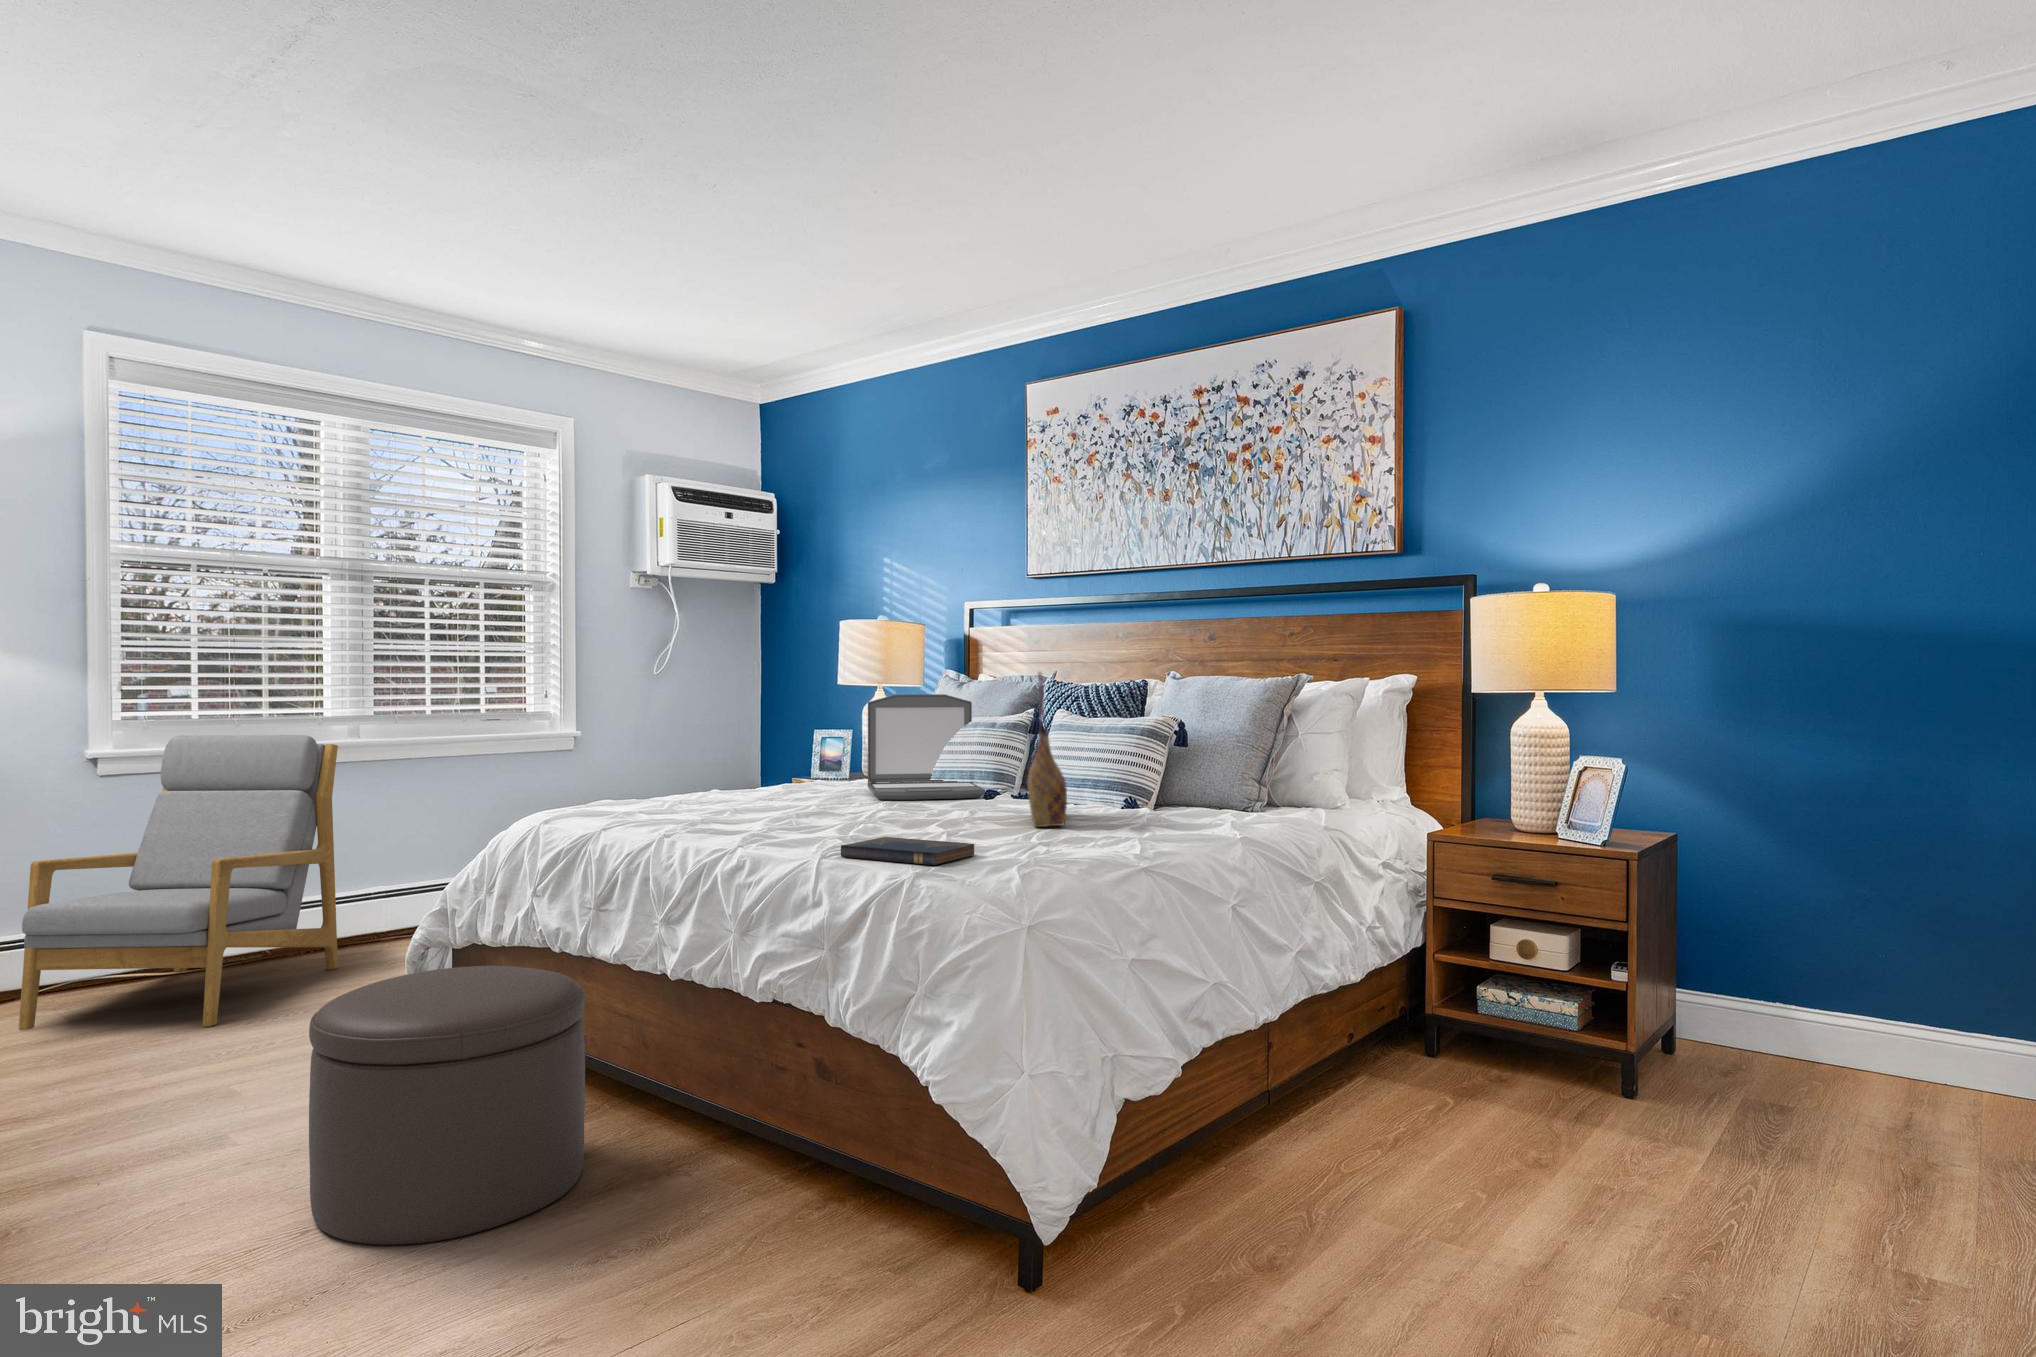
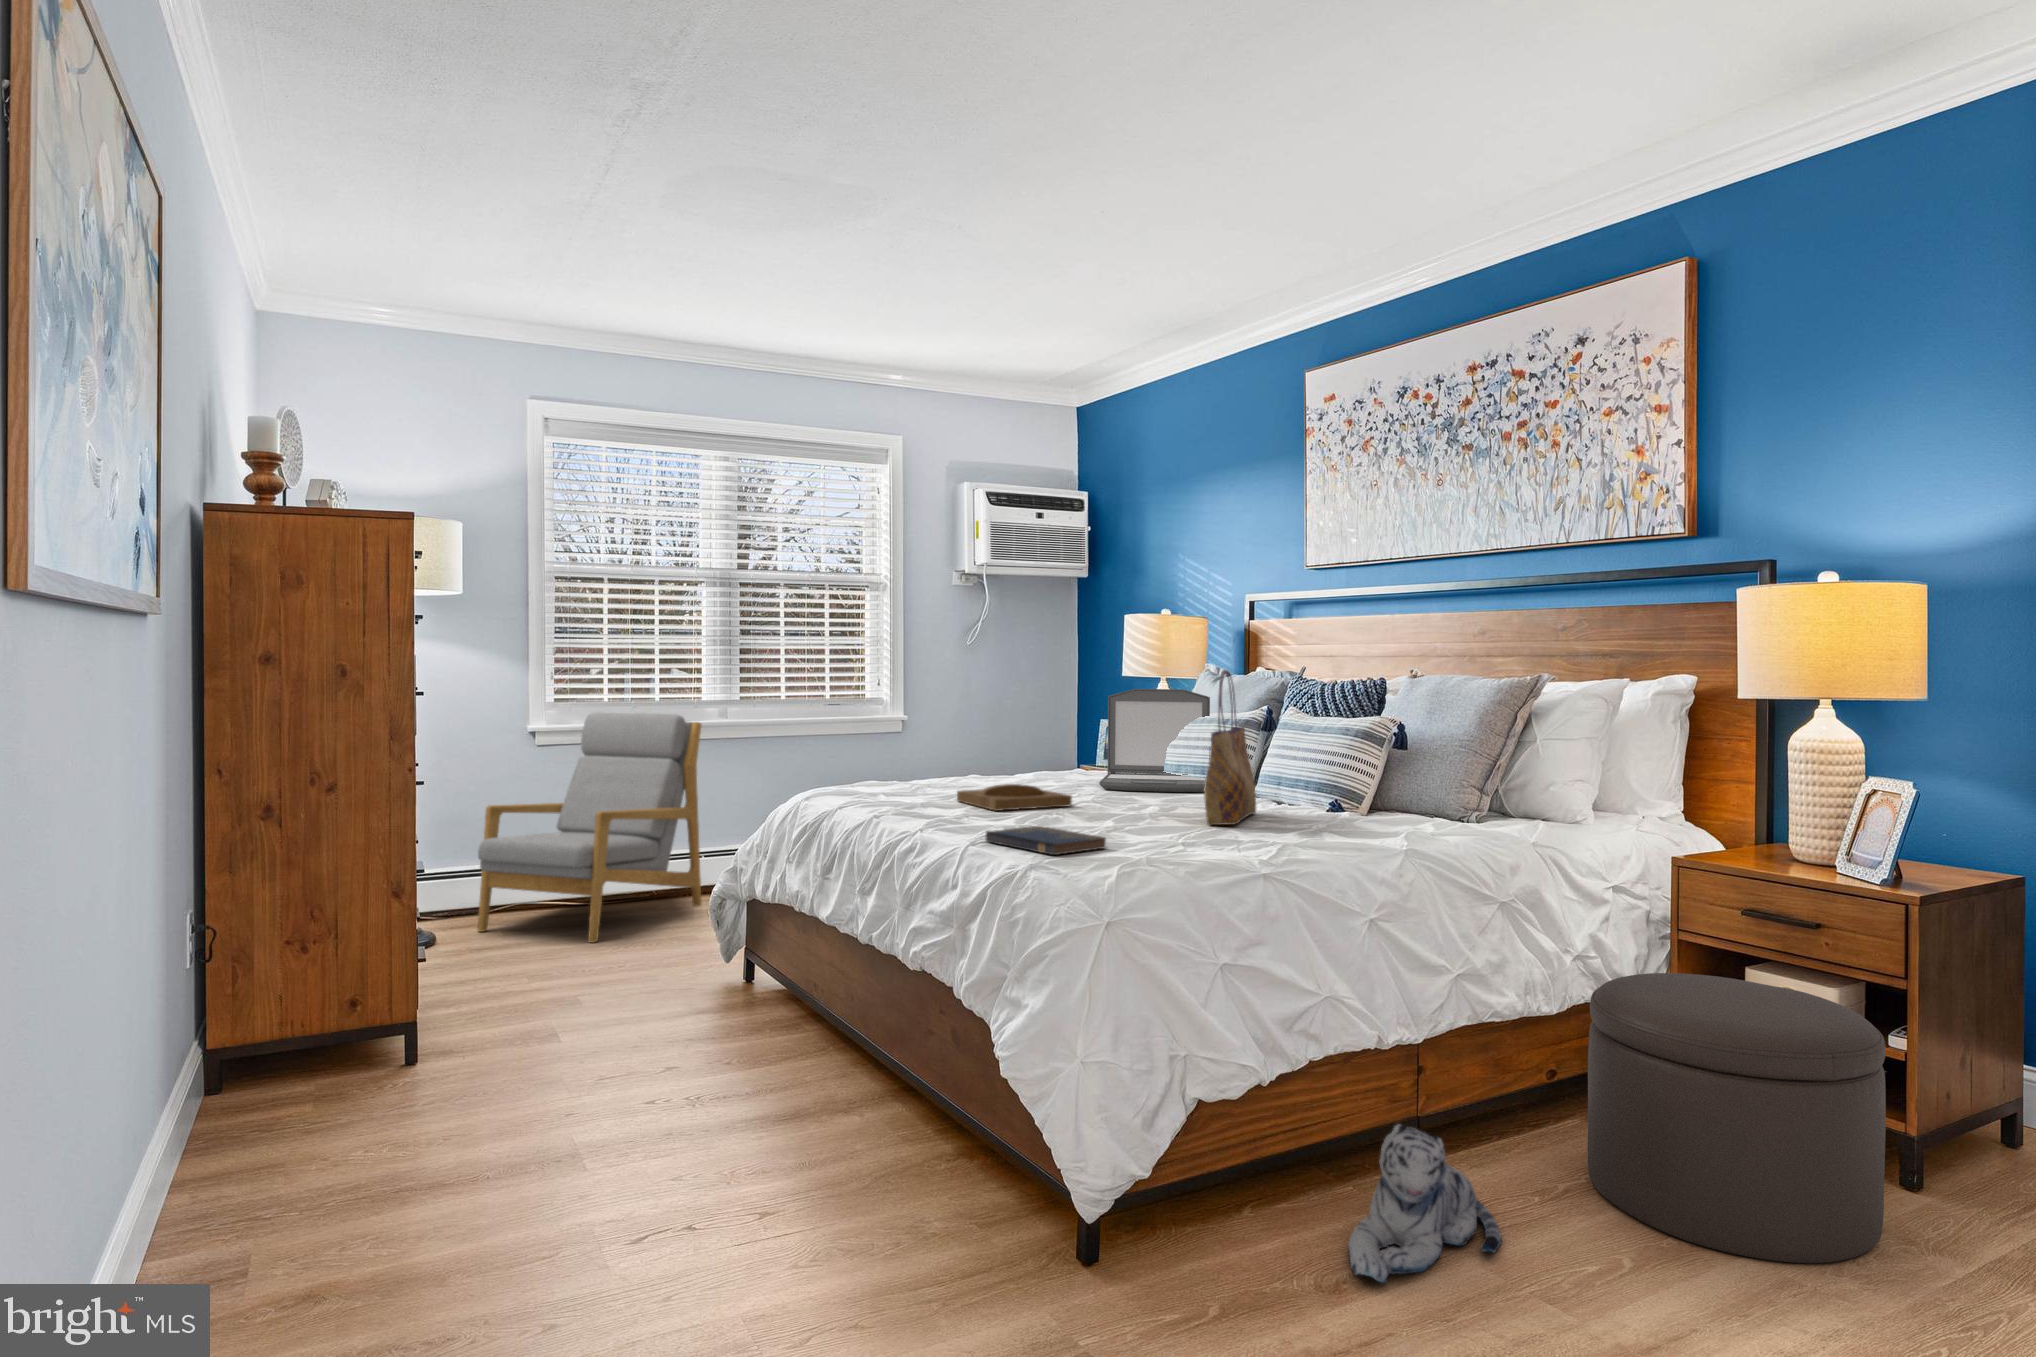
tray: none [741,797,872,826] -> present [957,784,1072,811]
ottoman: present [309,966,585,1245] -> present [1587,973,1886,1263]
plush toy: none [1266,1096,1388,1250] -> present [1348,1124,1502,1283]

